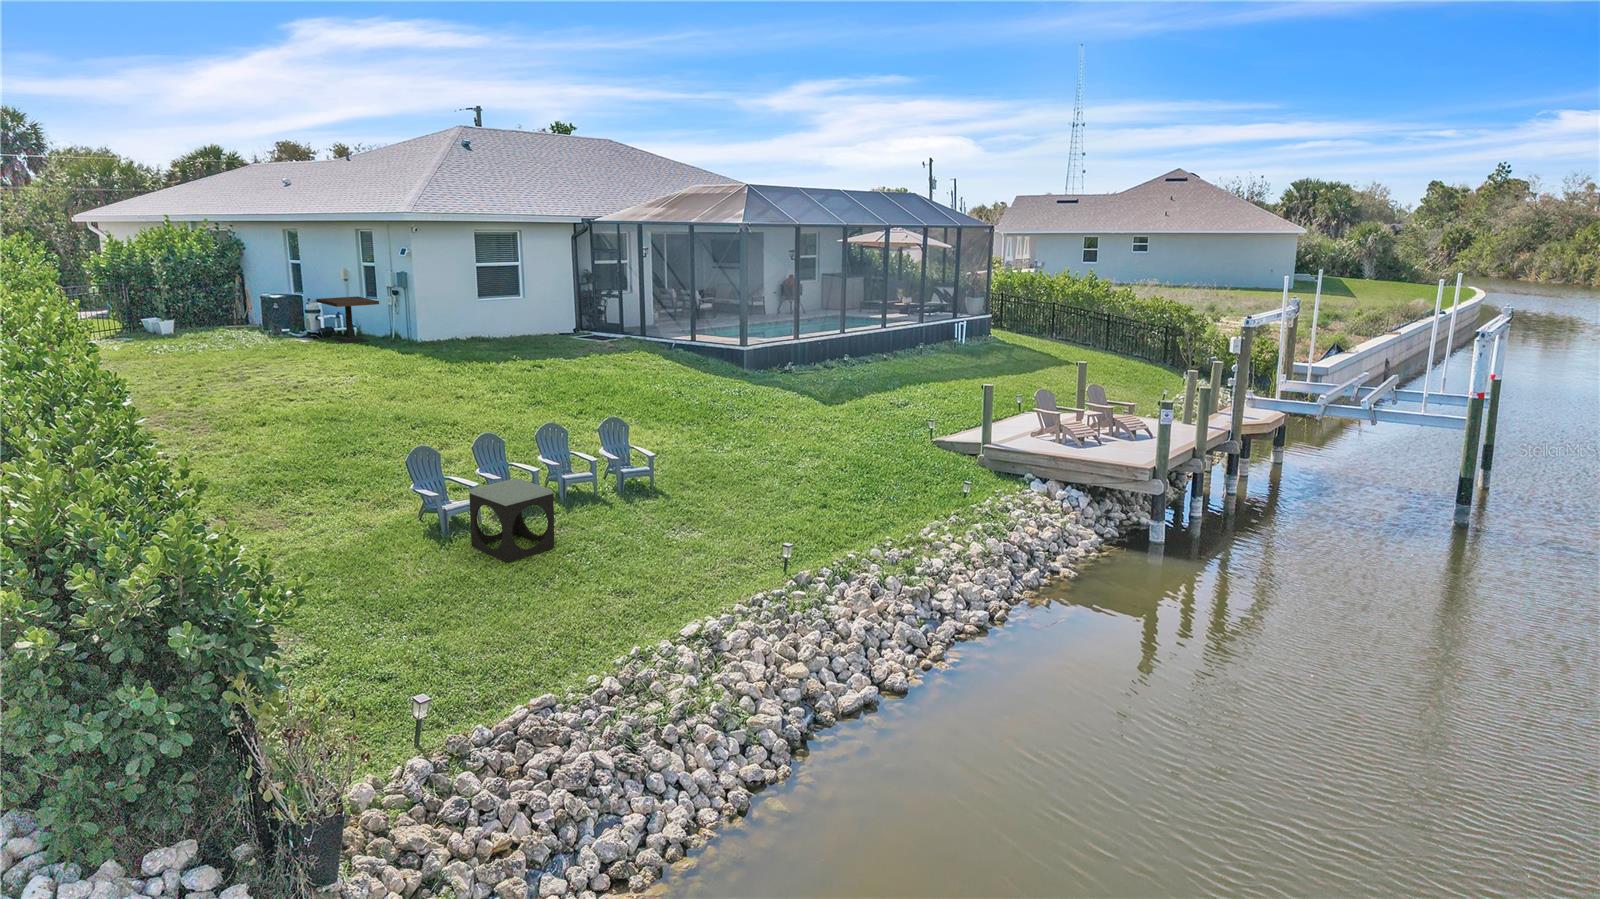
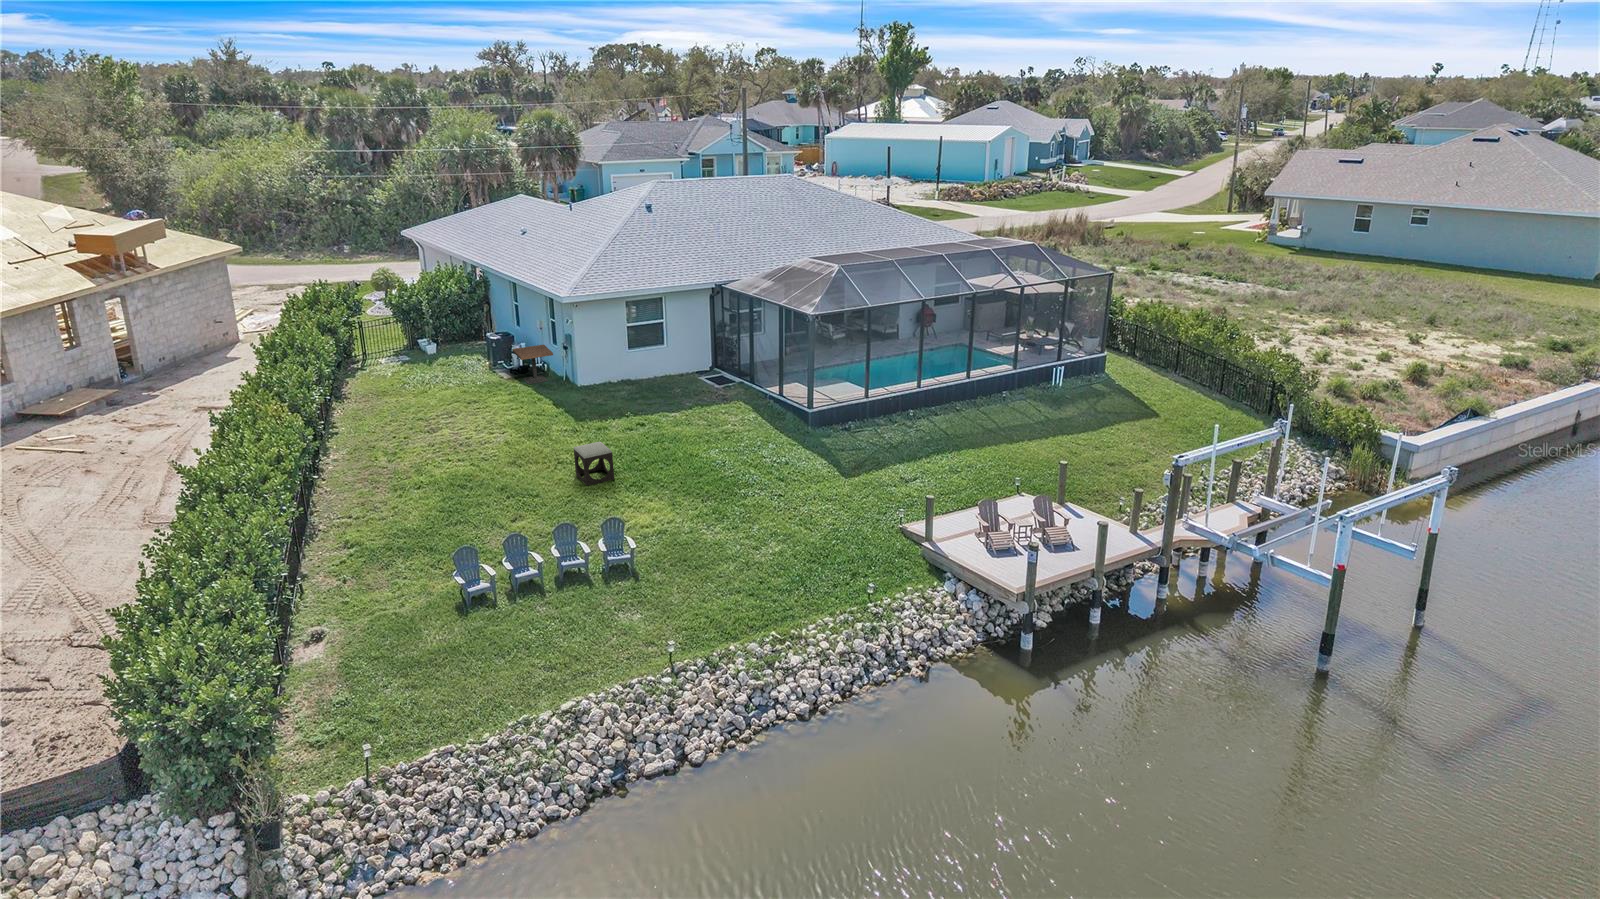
footstool: present [469,478,554,562] -> present [574,442,614,486]

